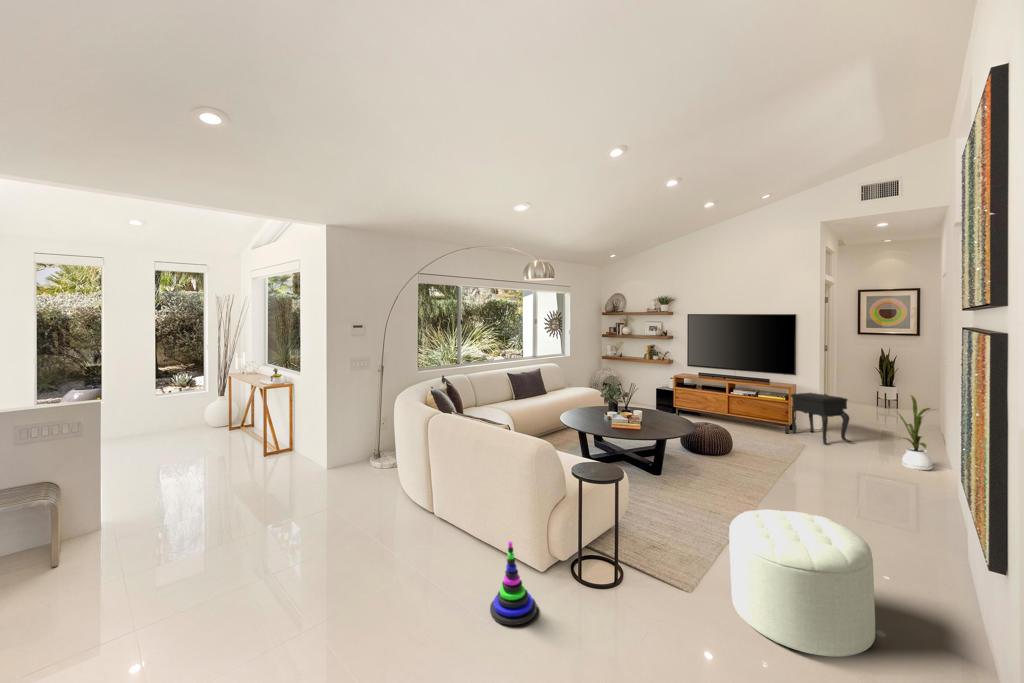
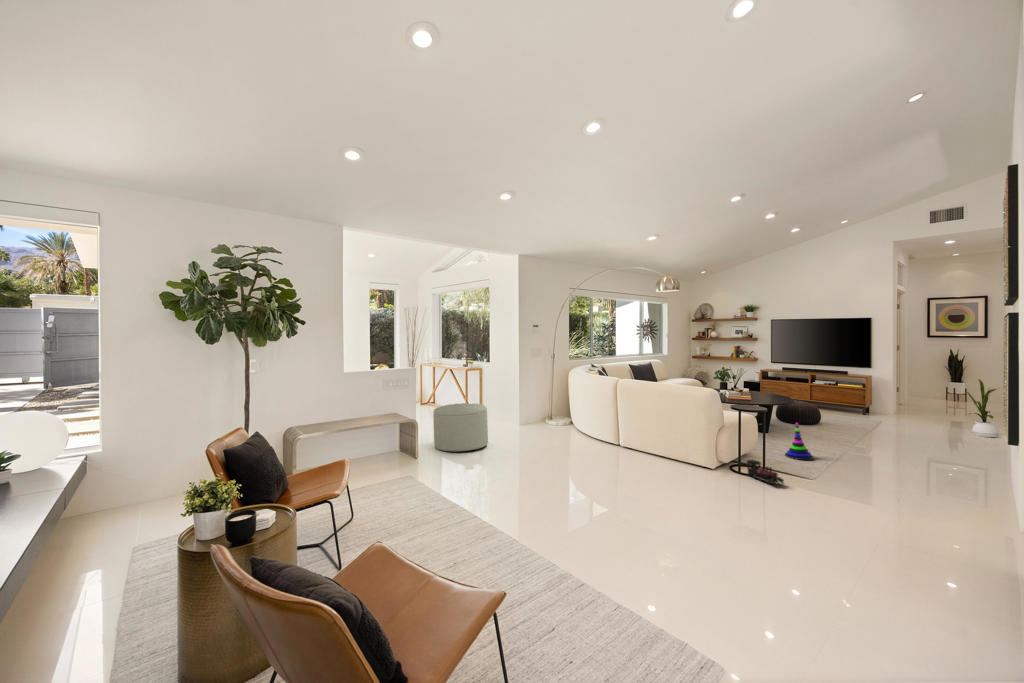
side table: present [789,393,850,444] -> none [866,382,925,421]
ottoman: present [729,510,875,657] -> present [433,403,488,451]
stacking toy: present [490,541,537,625] -> present [785,423,813,460]
toy train: none [585,559,631,616] -> present [747,460,784,485]

